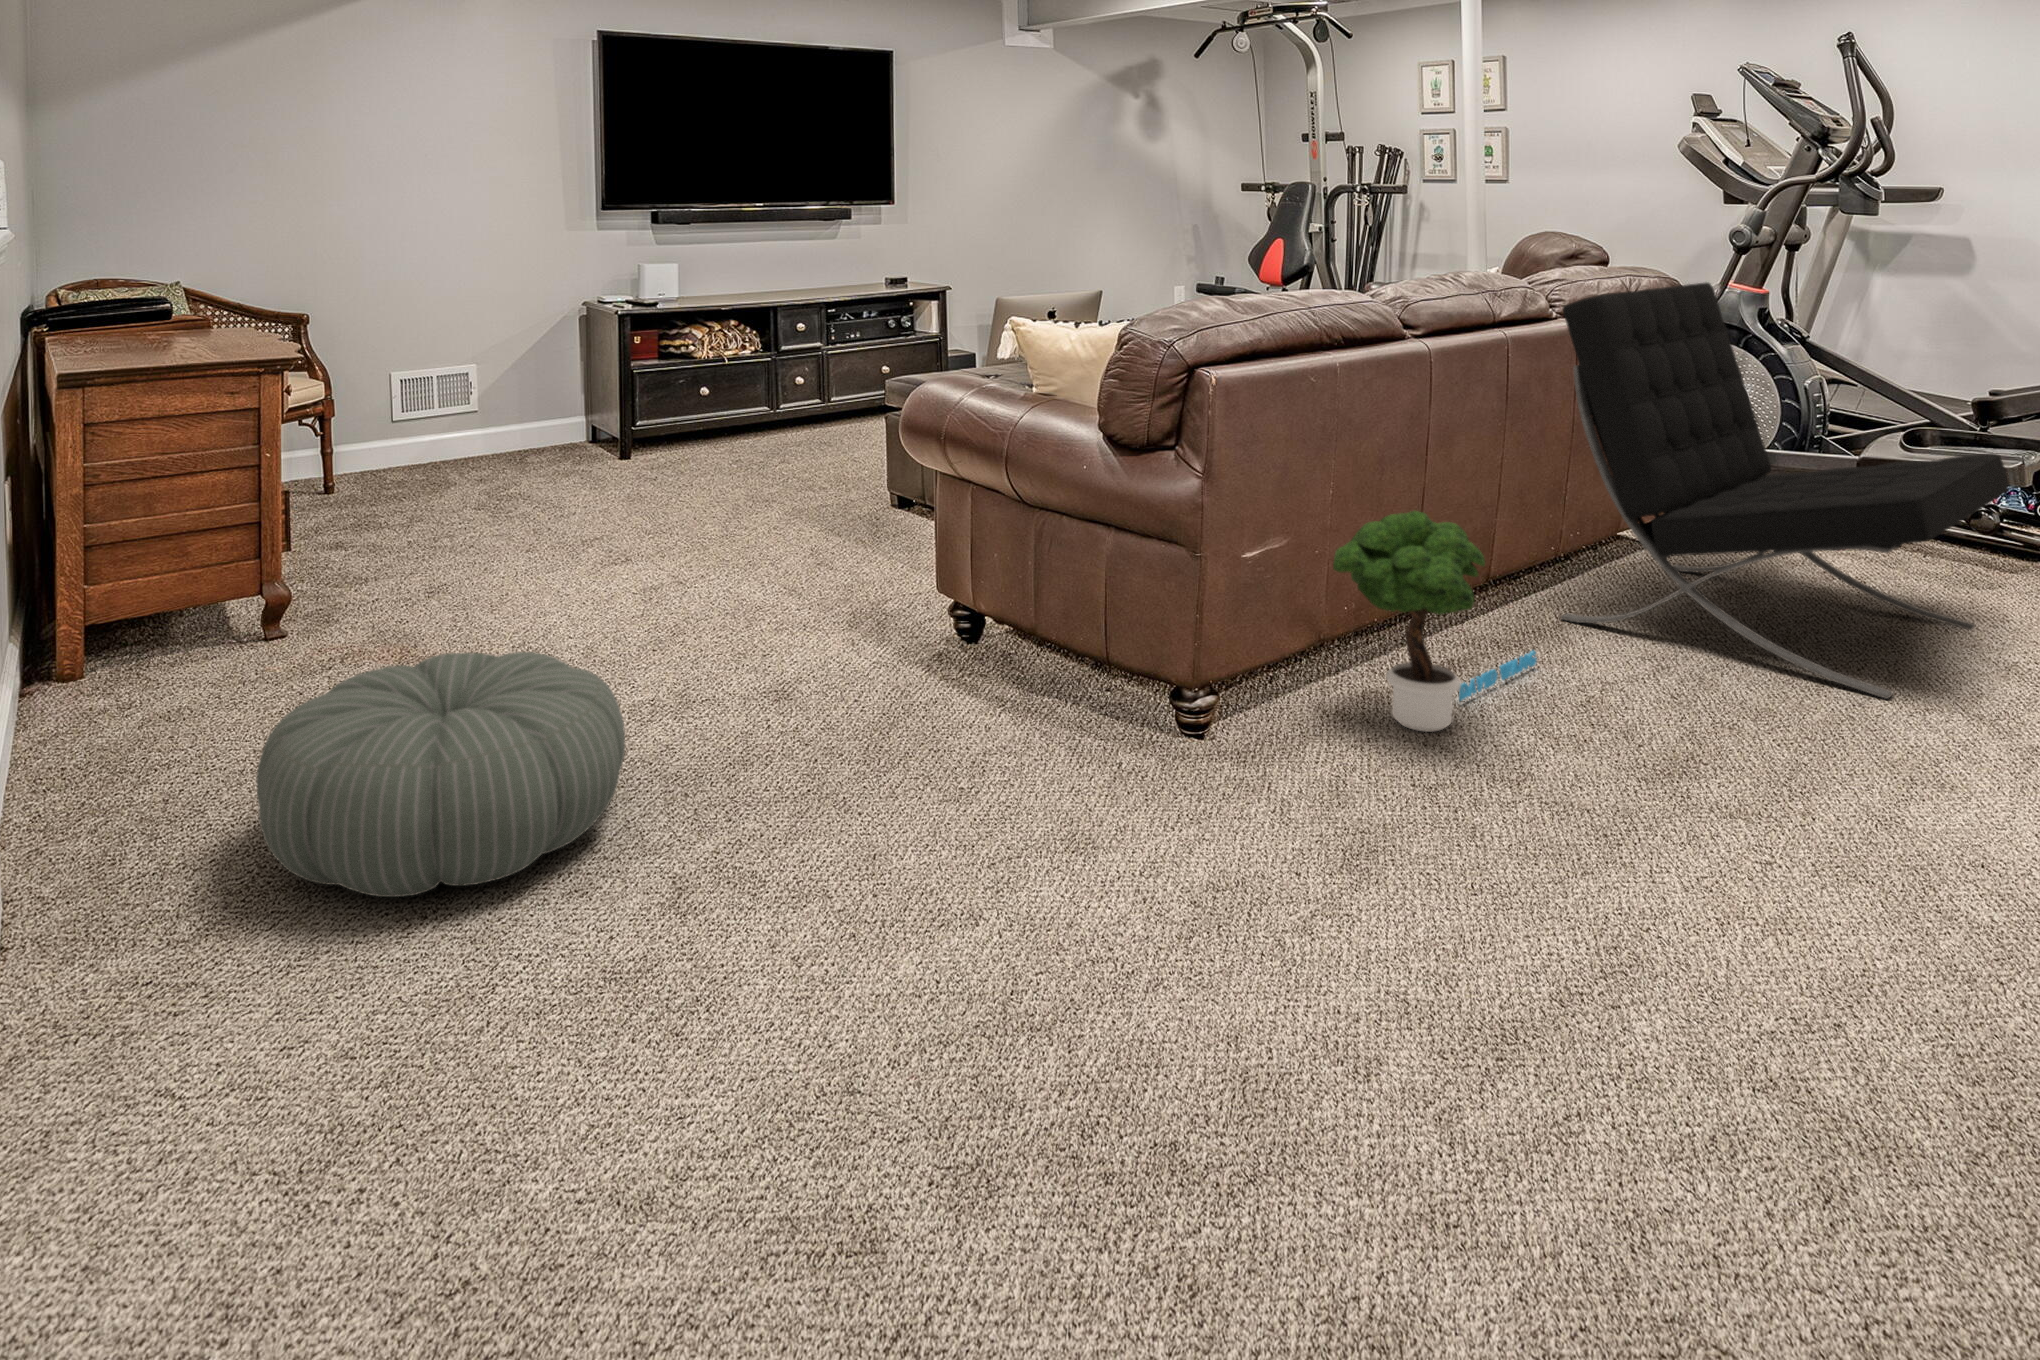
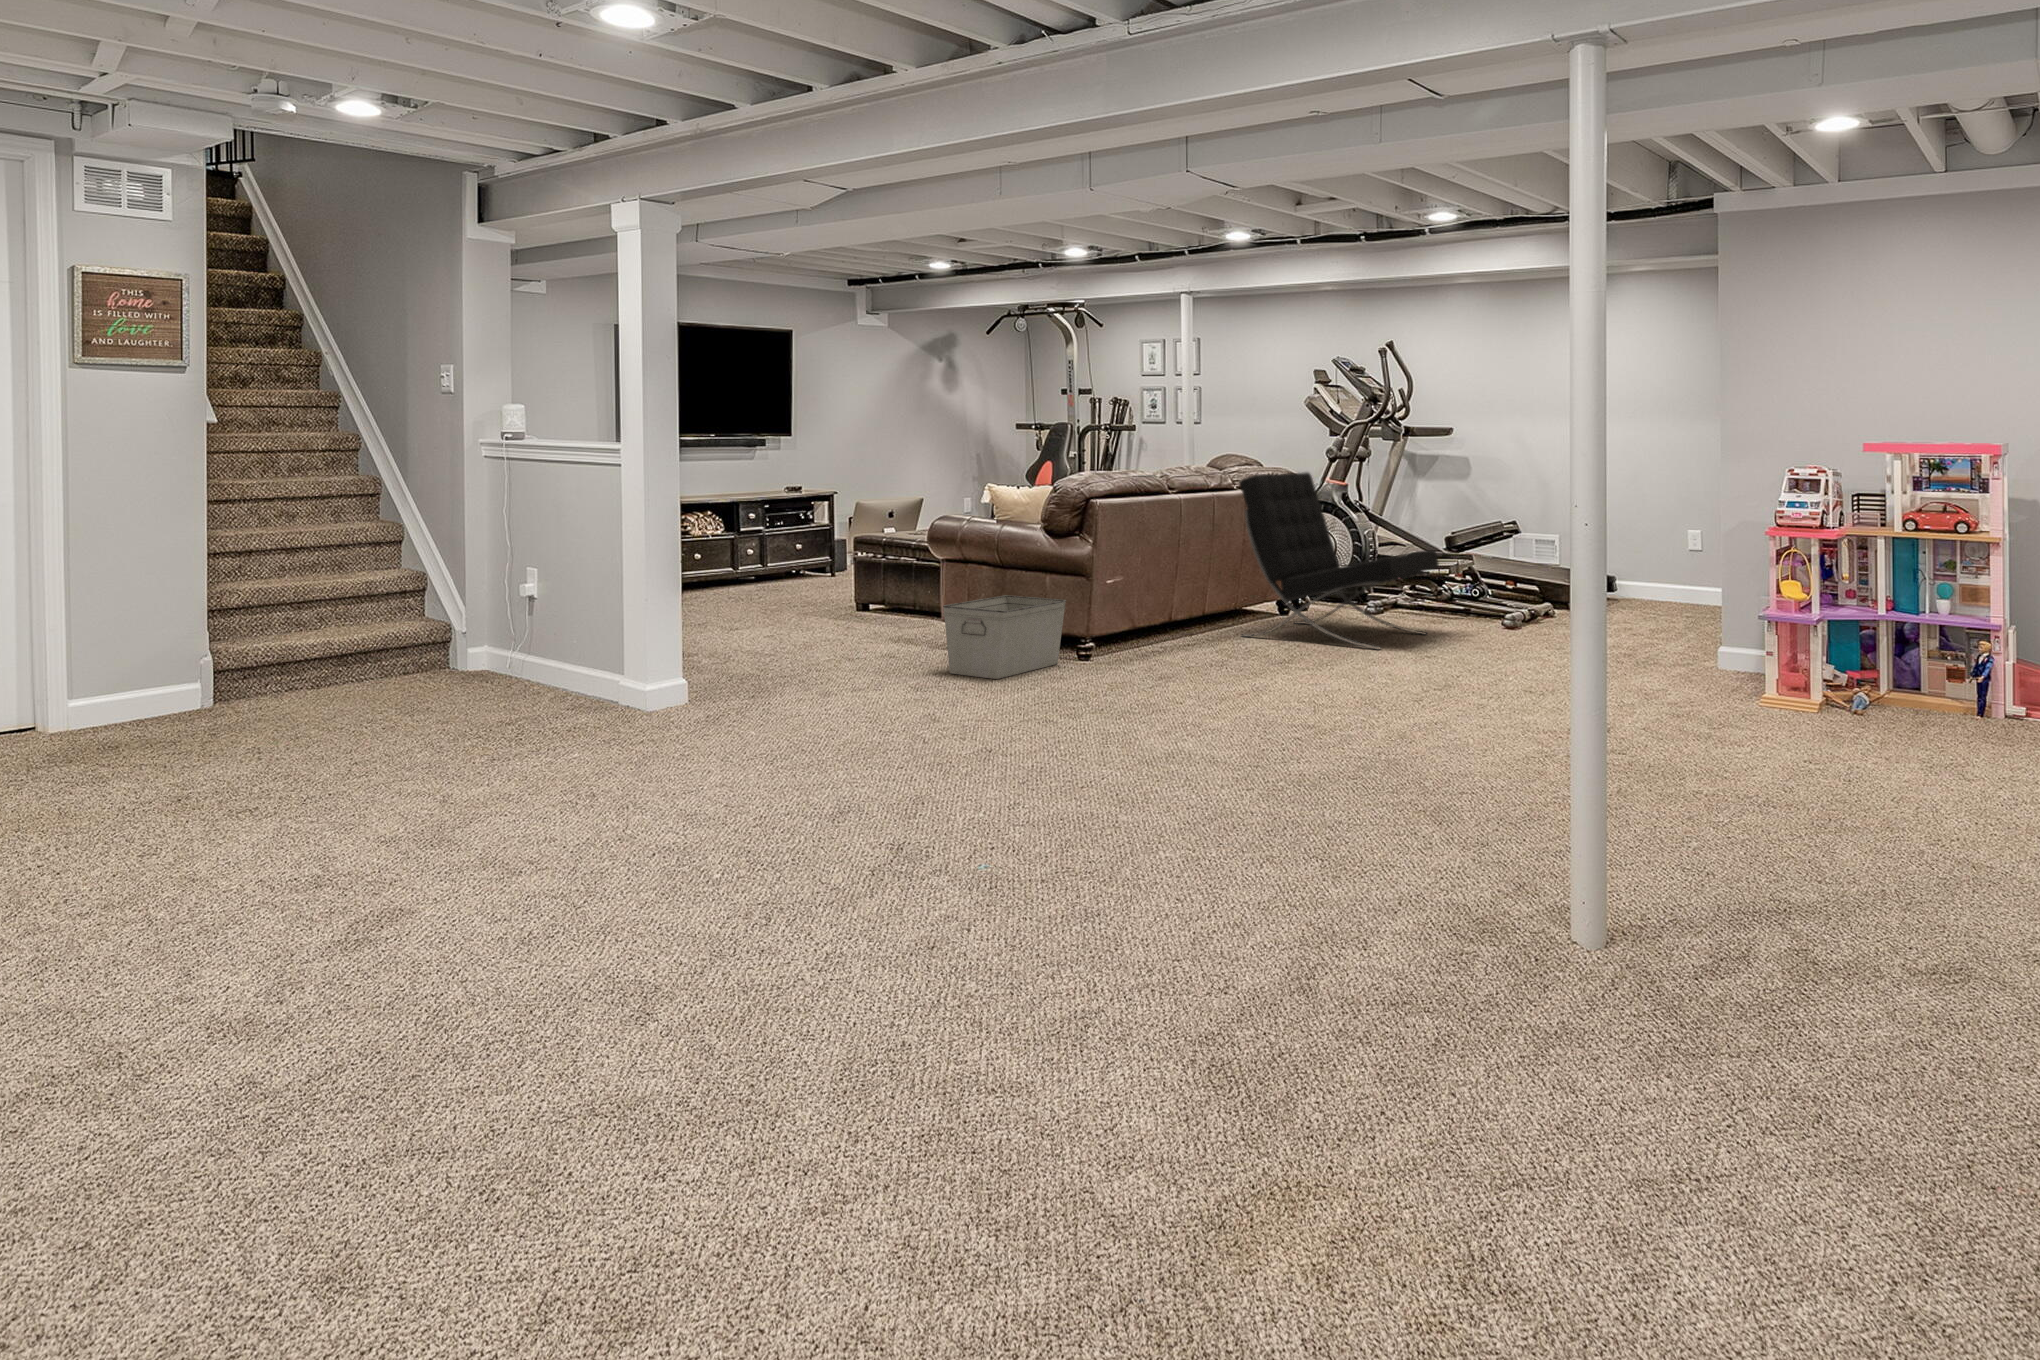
potted tree: present [1333,511,1537,732] -> none [1146,562,1230,660]
storage bin: none [834,564,1140,813] -> present [943,595,1066,679]
pouf: present [256,652,625,897] -> none [735,620,877,694]

